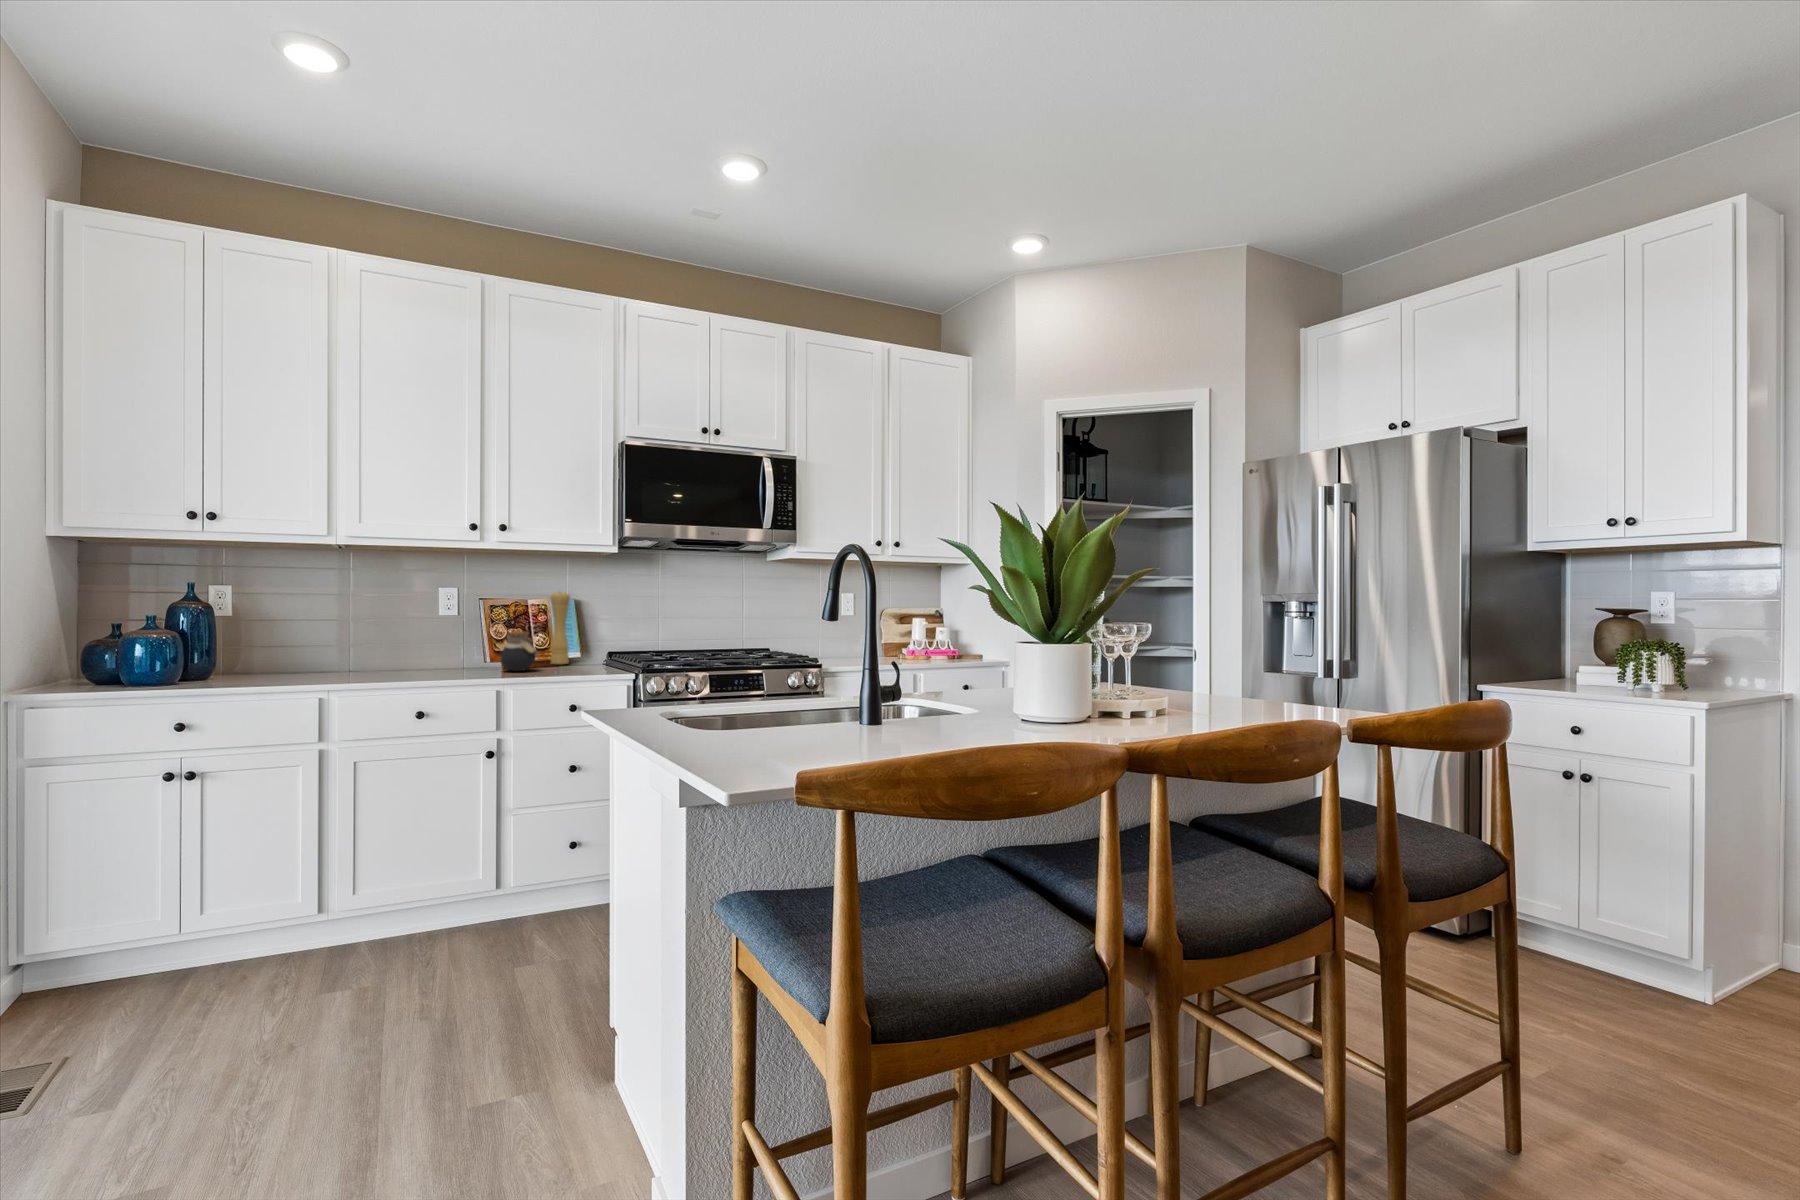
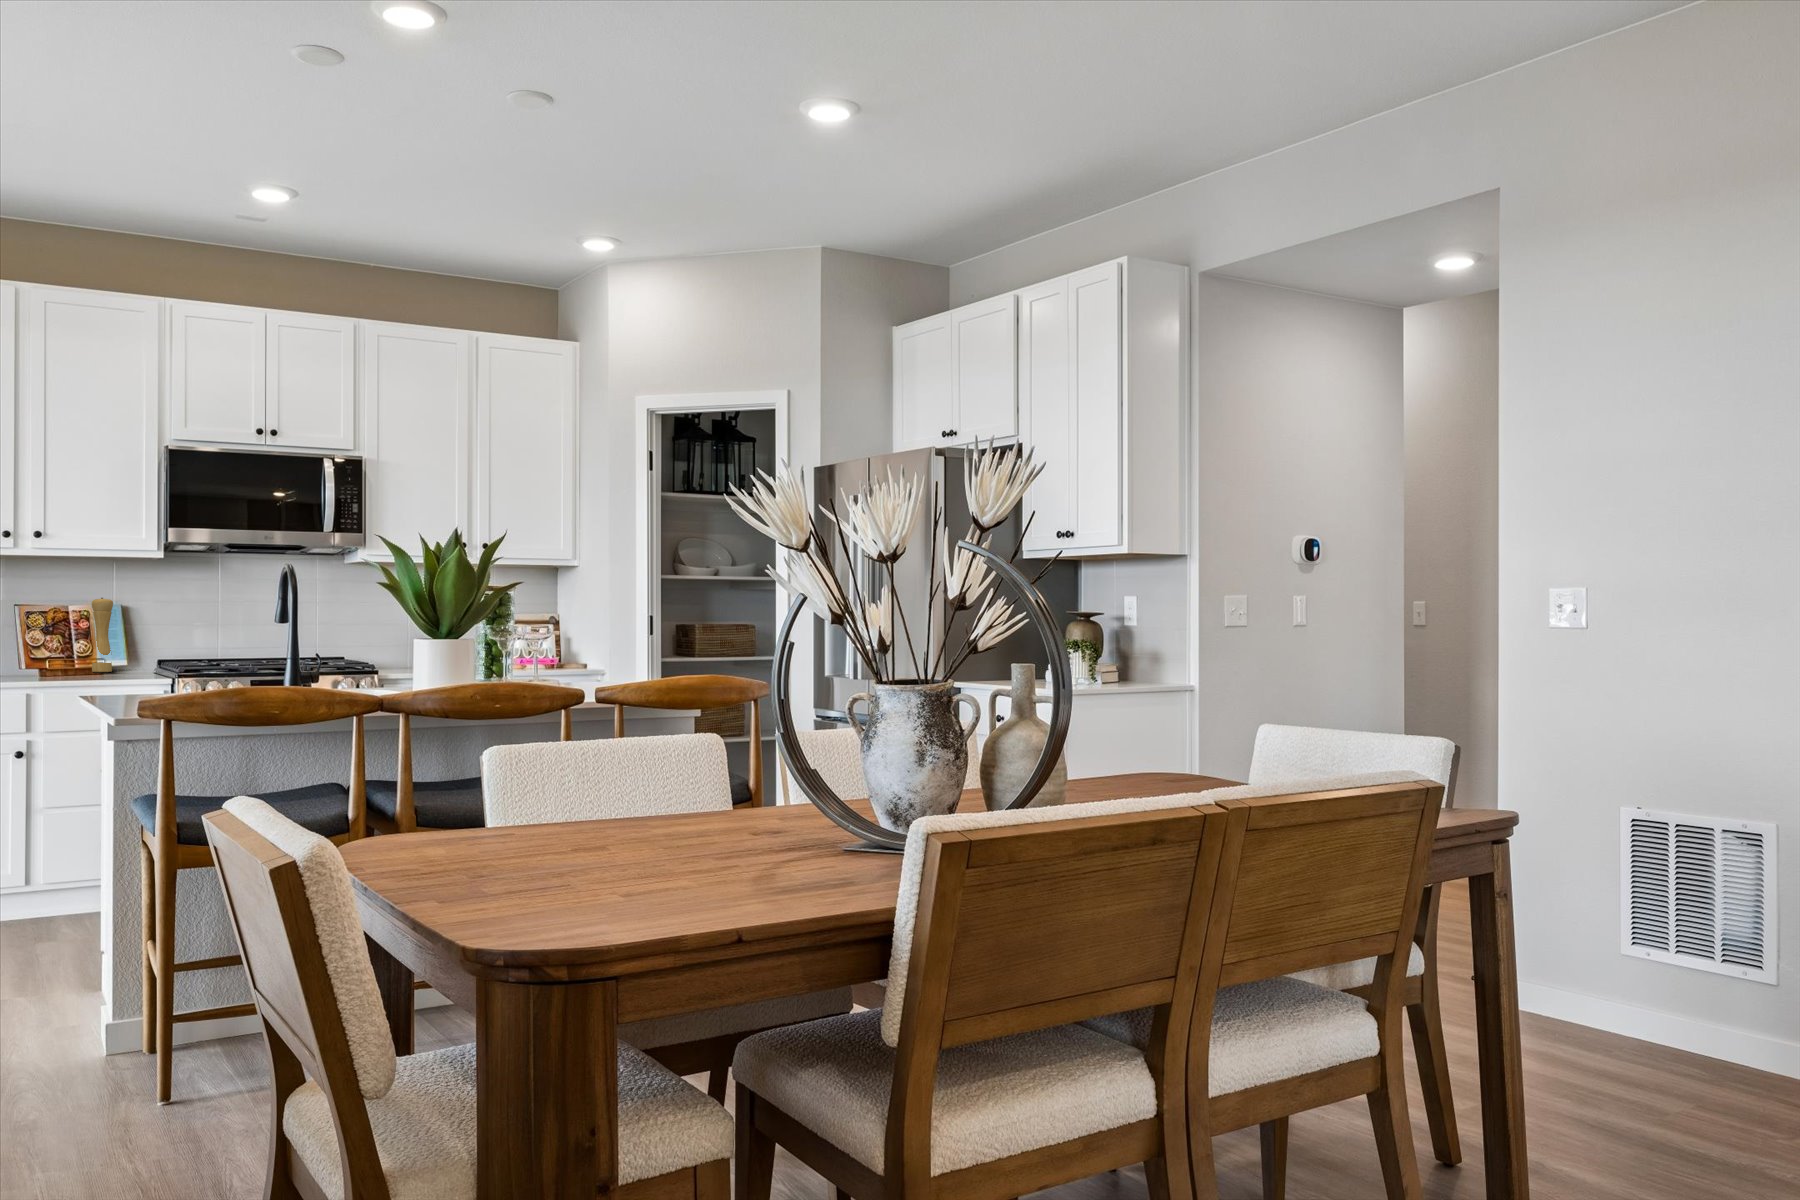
jar: present [500,632,539,671] -> none [35,638,76,677]

